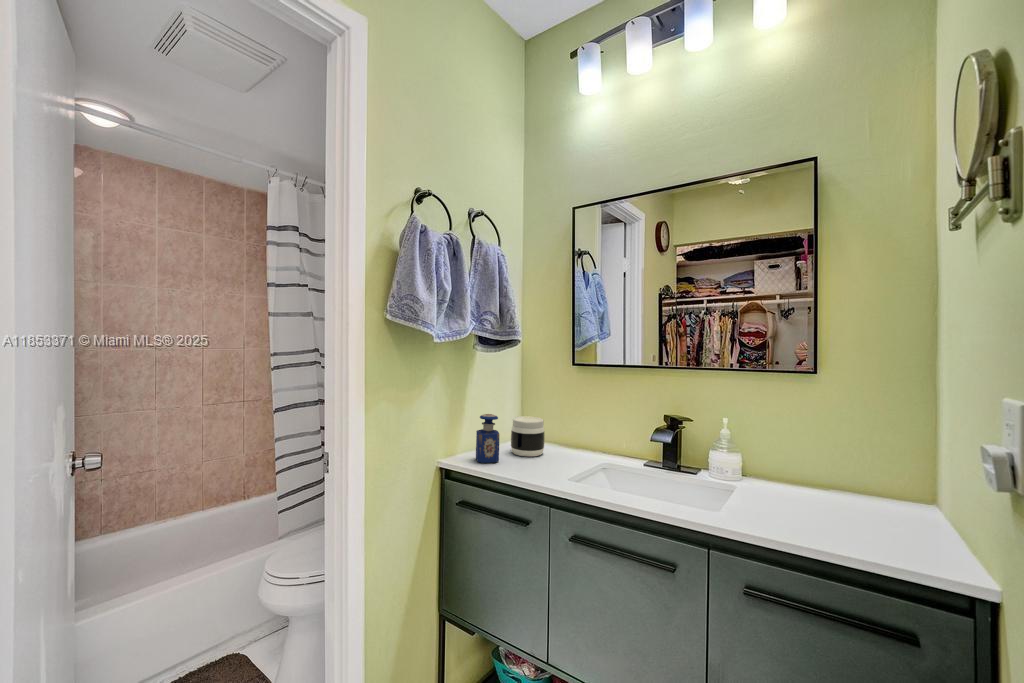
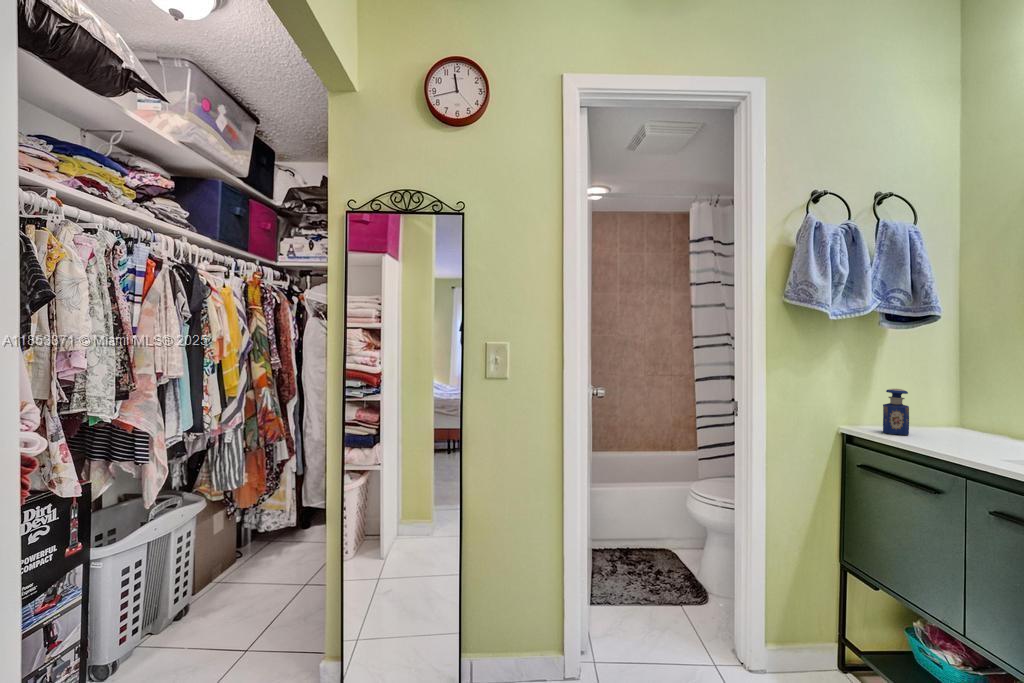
jar: present [511,416,545,457] -> none [930,398,976,438]

